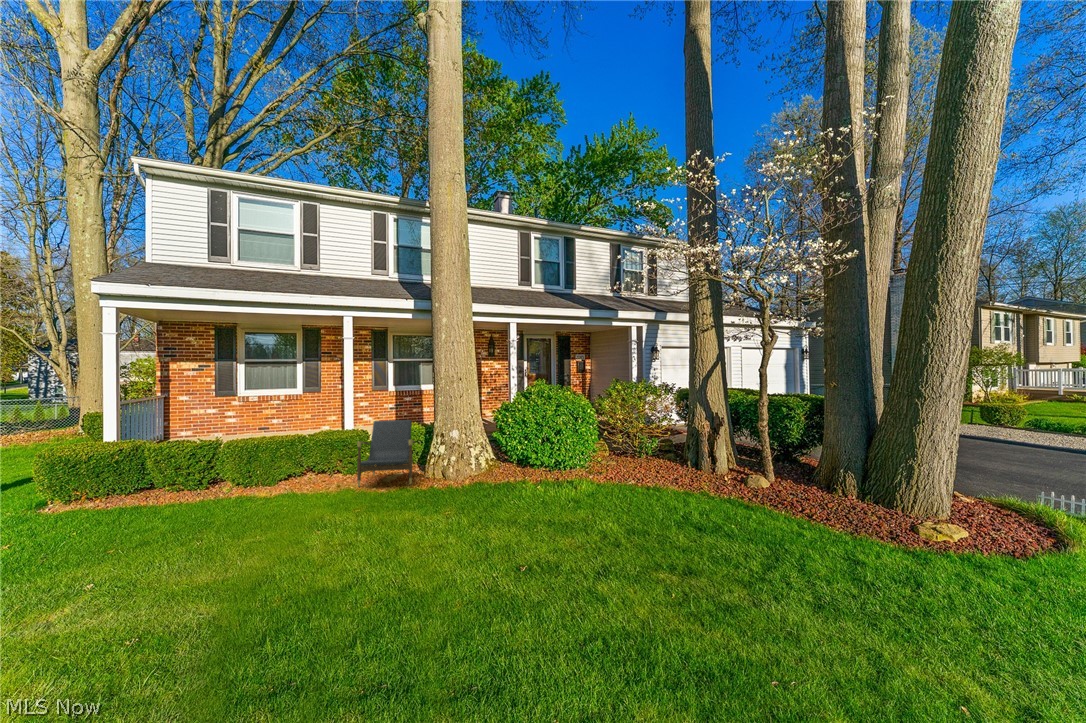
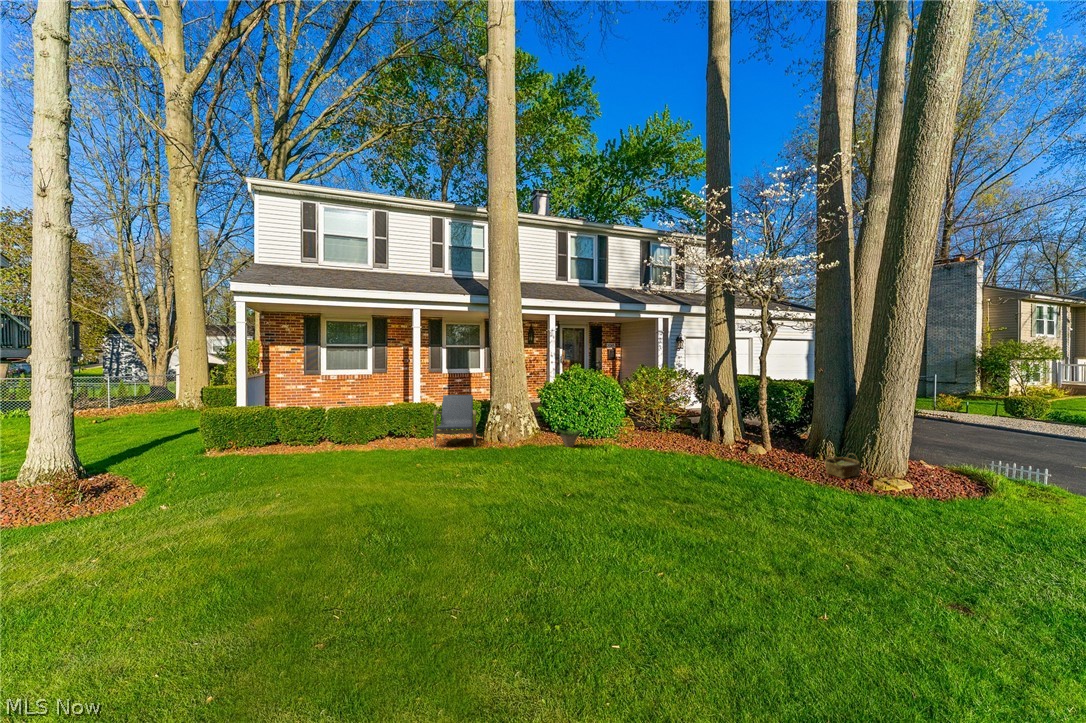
decorative plant: none [511,459,549,483] -> present [559,430,582,447]
woven basket: none [853,492,900,527] -> present [825,453,860,478]

